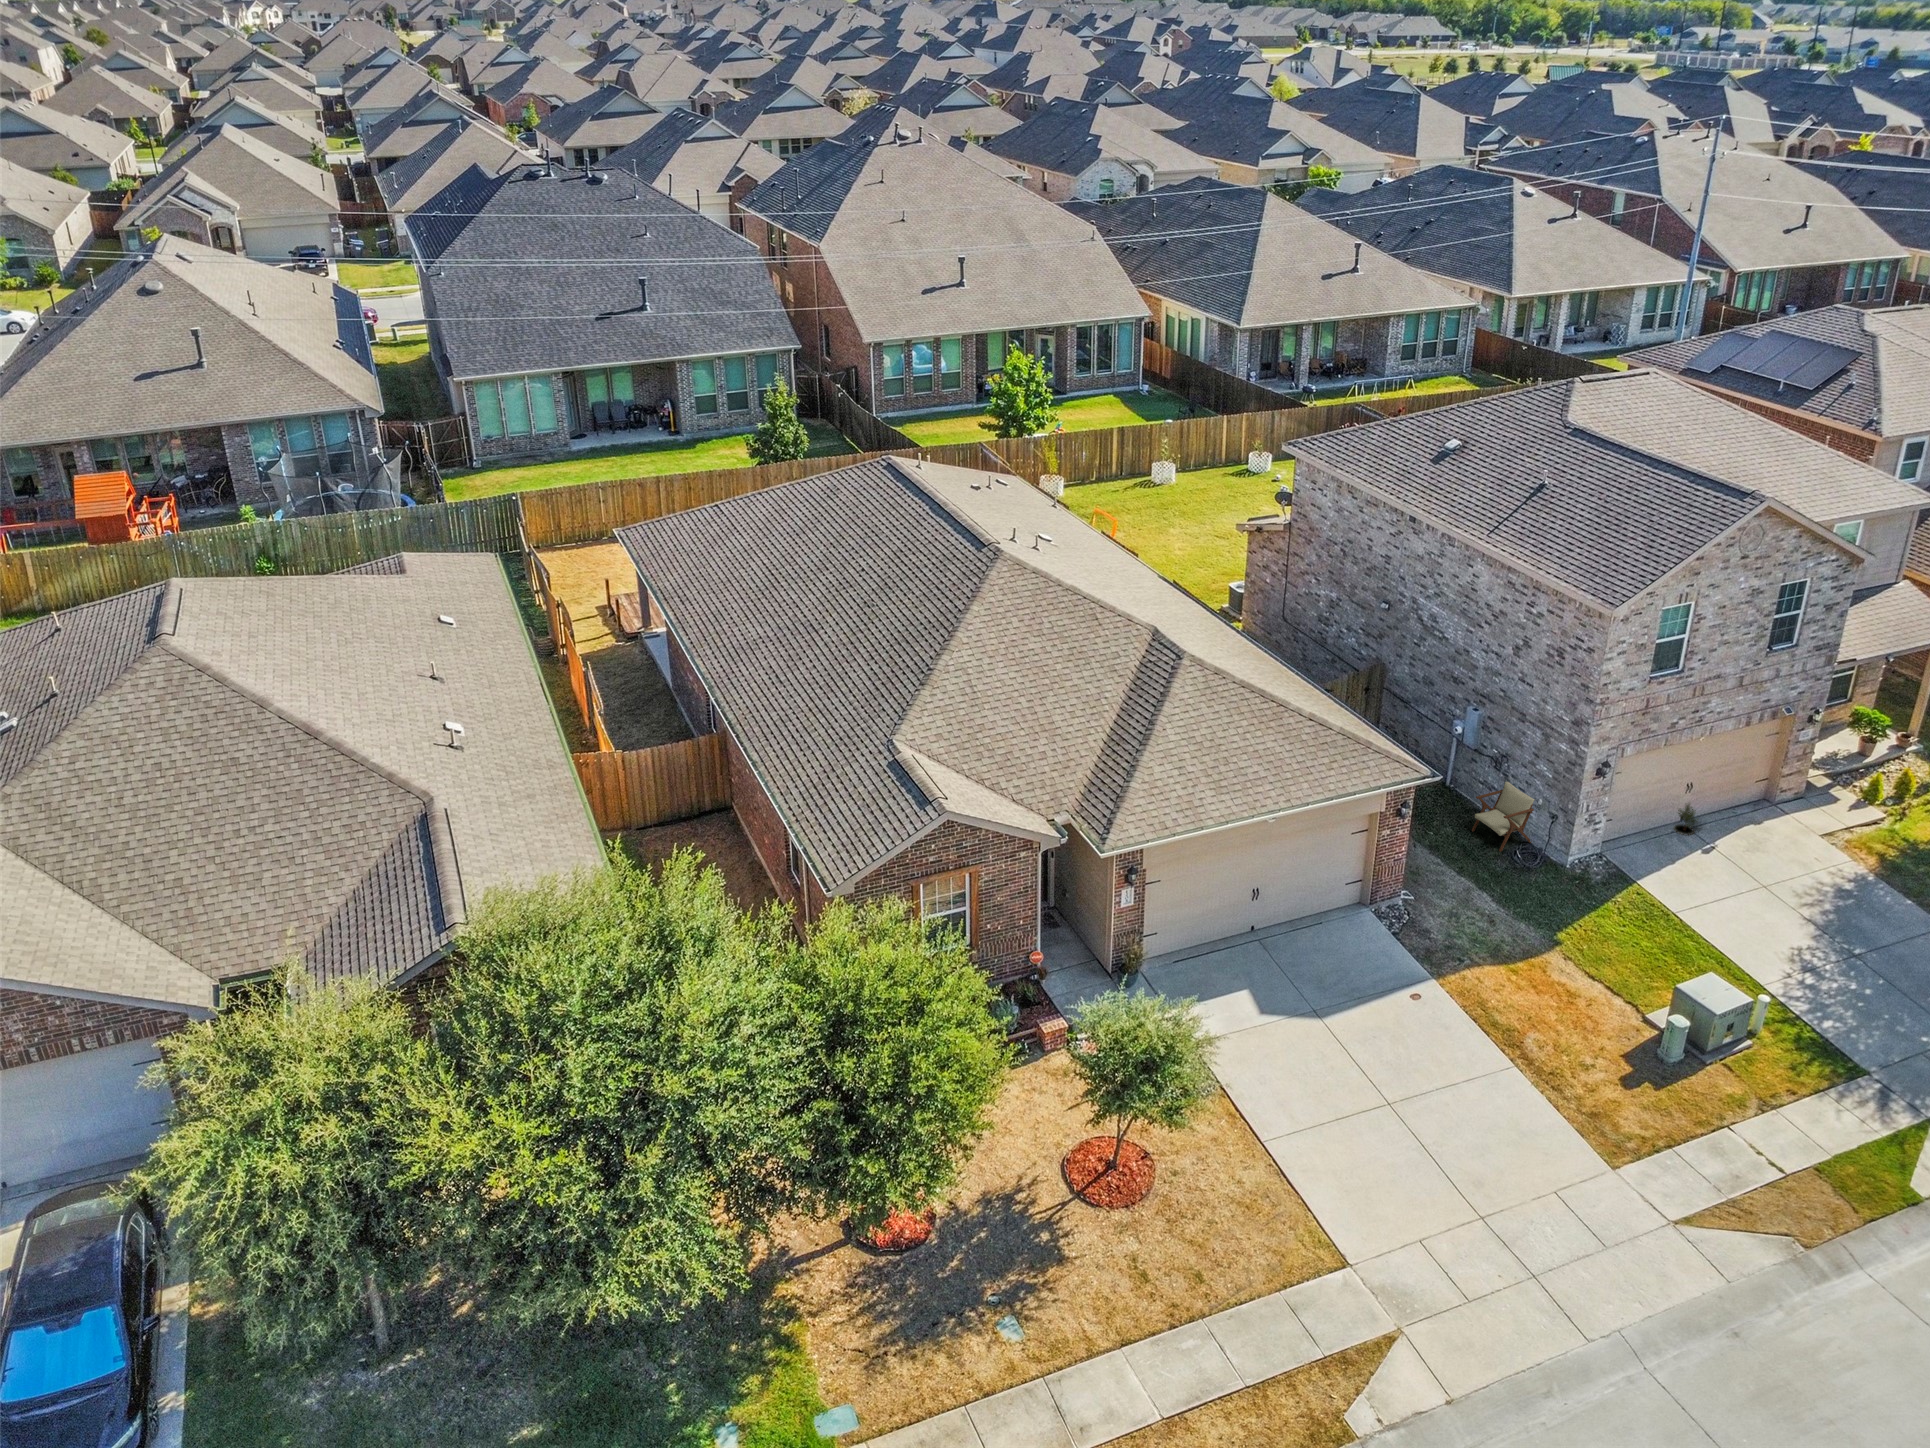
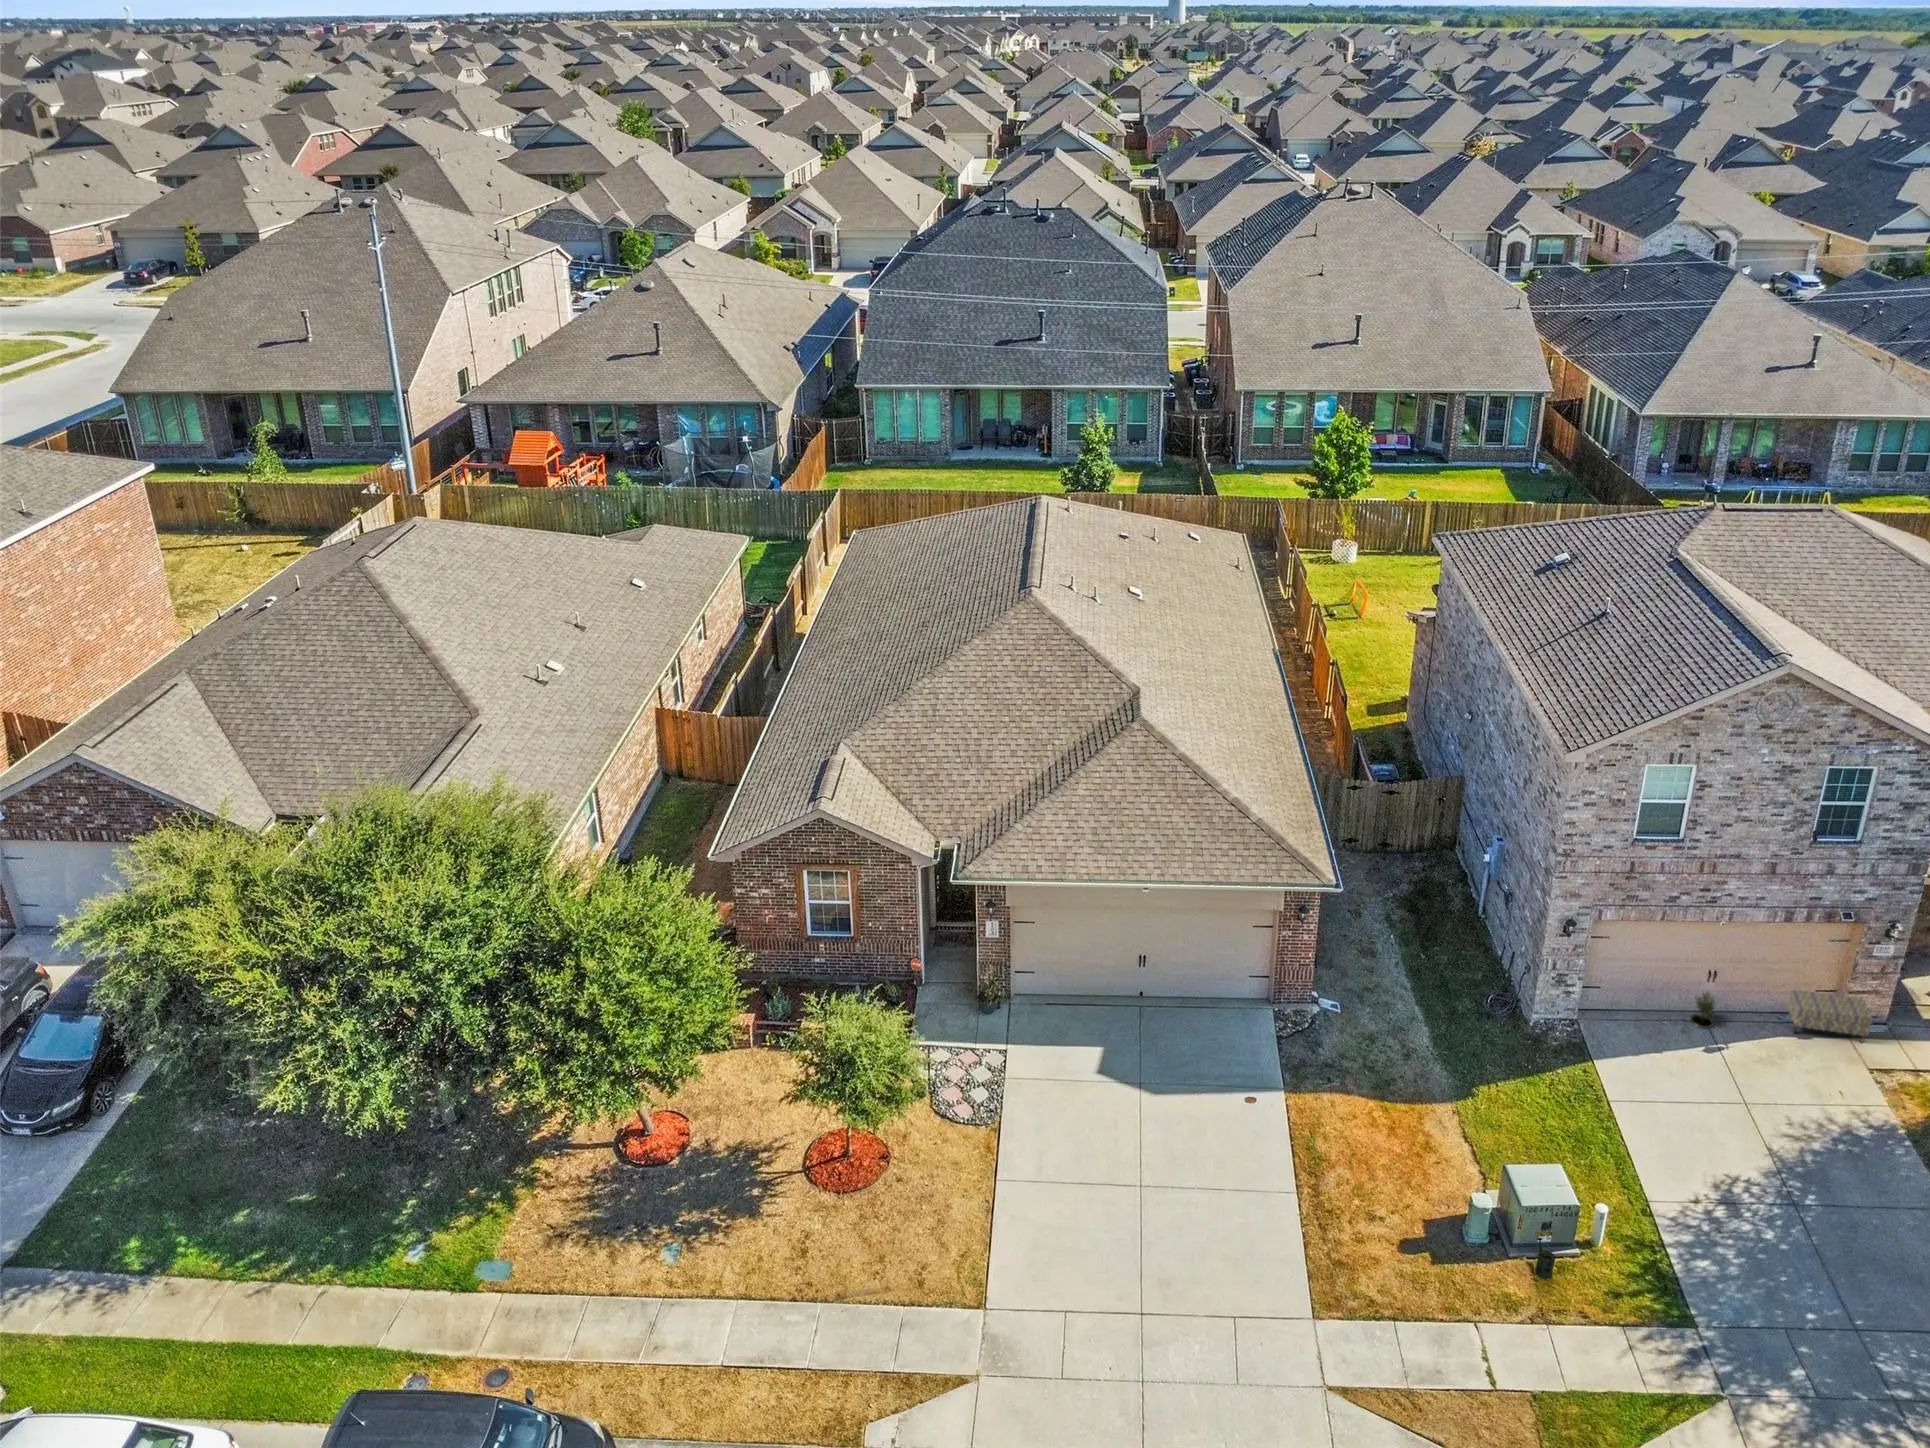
bench: none [1736,780,1808,822] -> present [1787,990,1873,1042]
lounge chair: present [1472,782,1534,852] -> none [1456,919,1514,990]
watering can: none [1730,1040,1759,1074] -> present [1535,1238,1555,1279]

